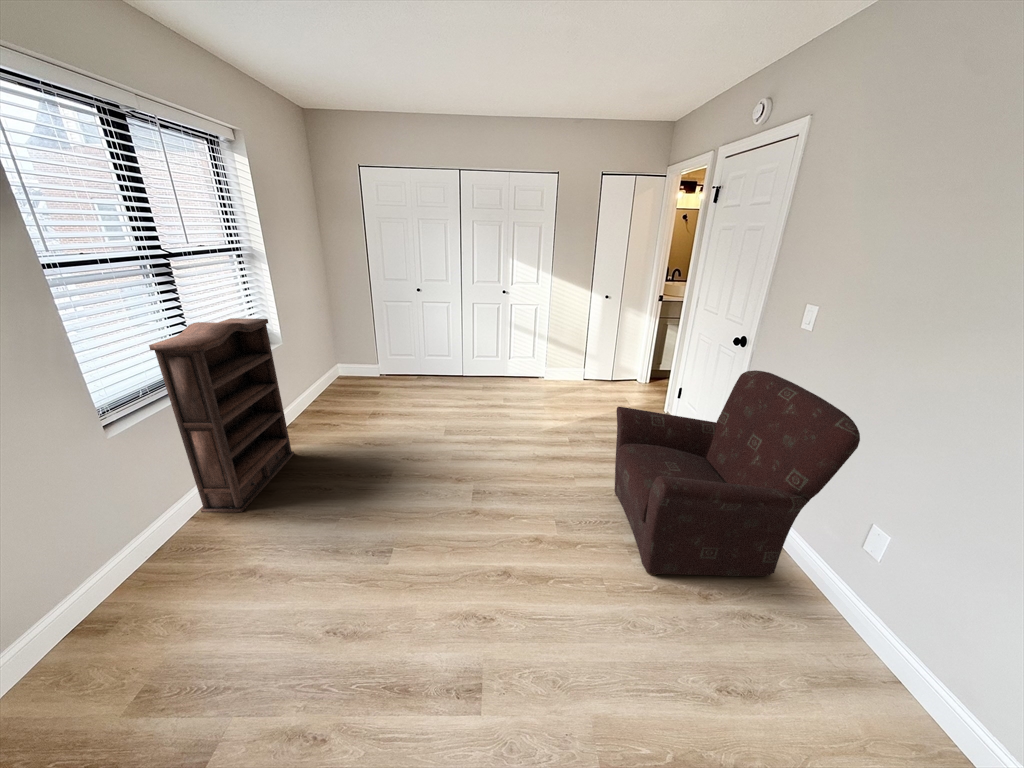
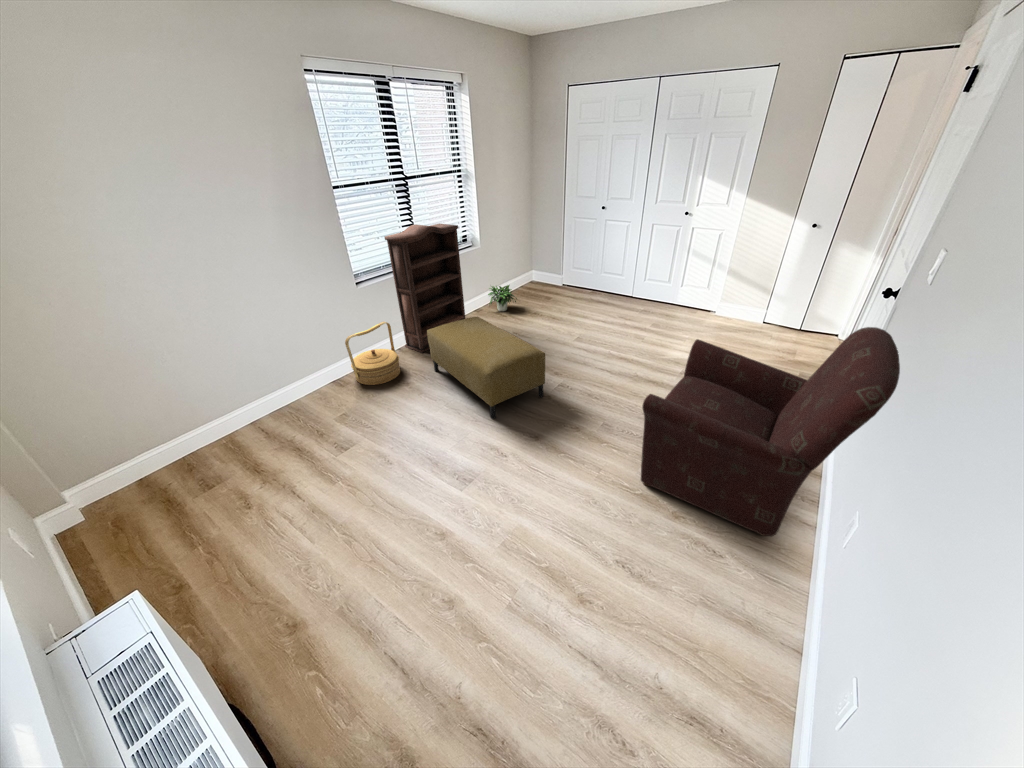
potted plant: none [292,385,345,425] -> present [488,285,517,311]
ottoman: none [270,436,470,573] -> present [427,317,545,419]
woven basket: none [104,485,222,614] -> present [345,322,400,385]

